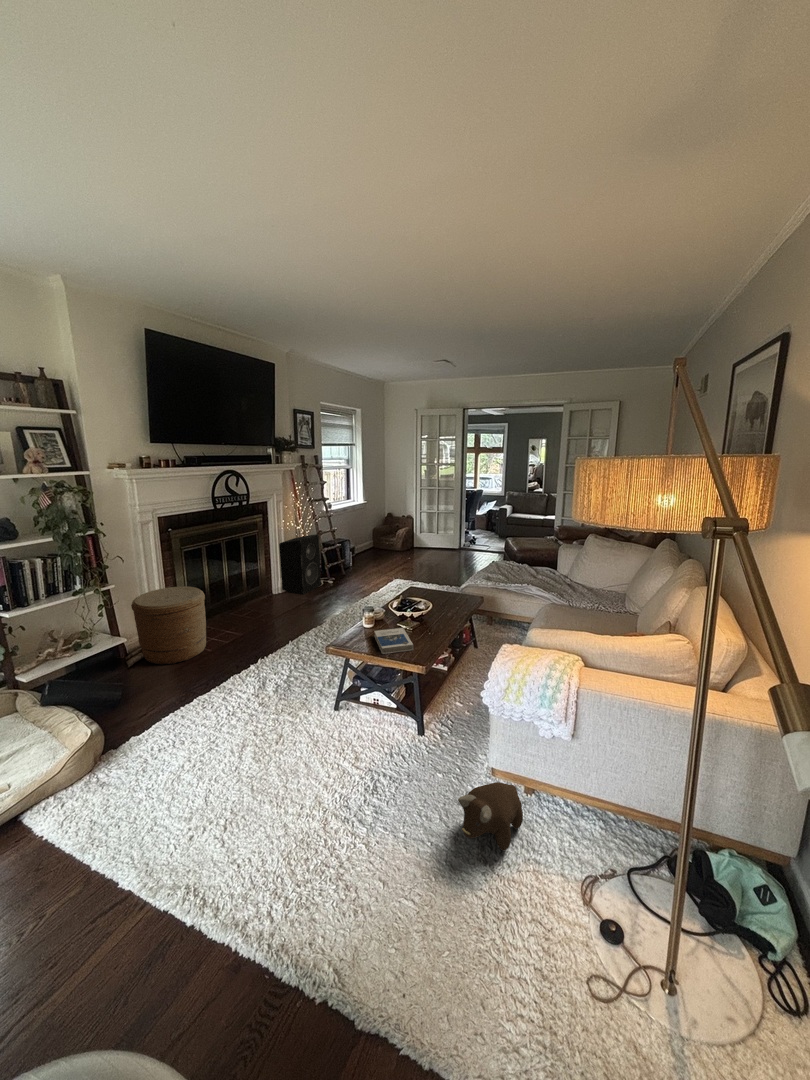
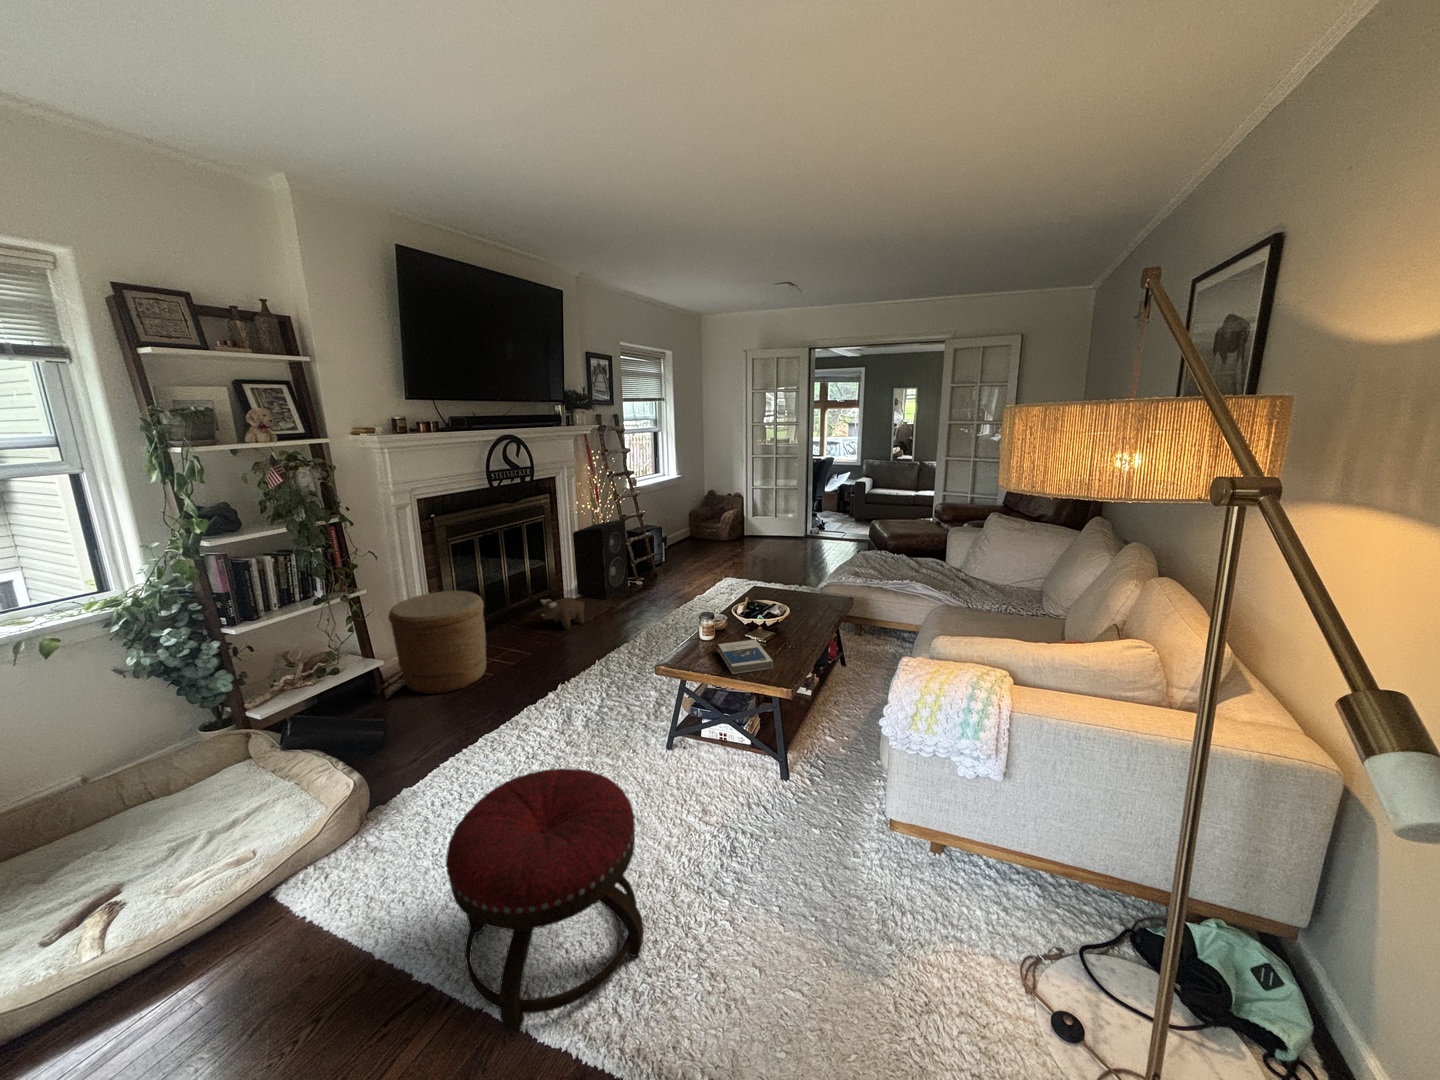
ottoman: none [144,725,298,929] -> present [446,768,644,1032]
plush toy: present [458,782,523,851] -> present [540,597,584,629]

